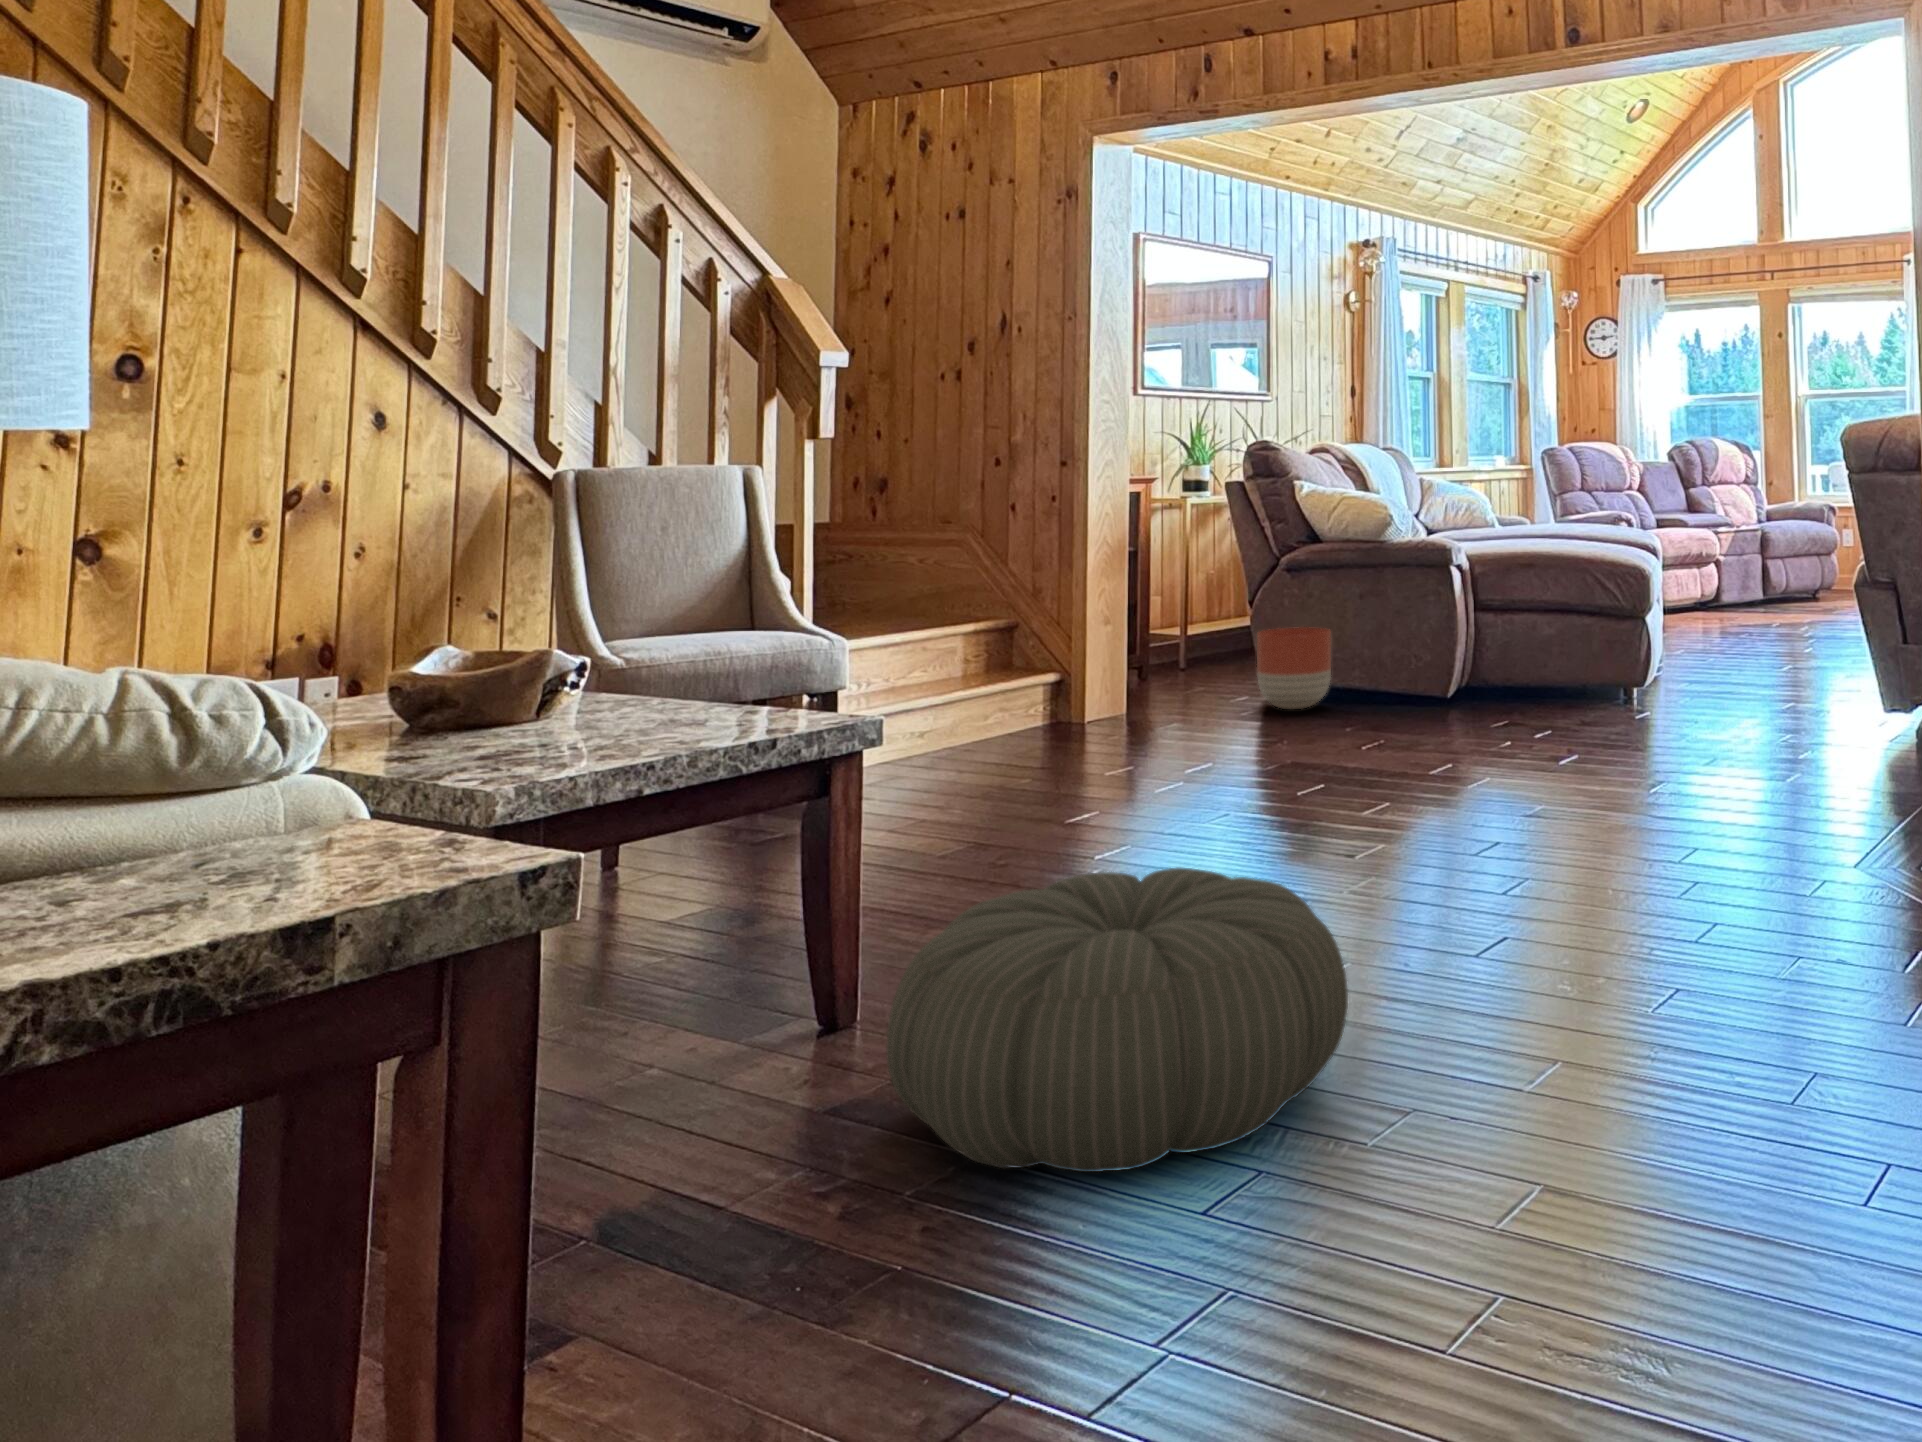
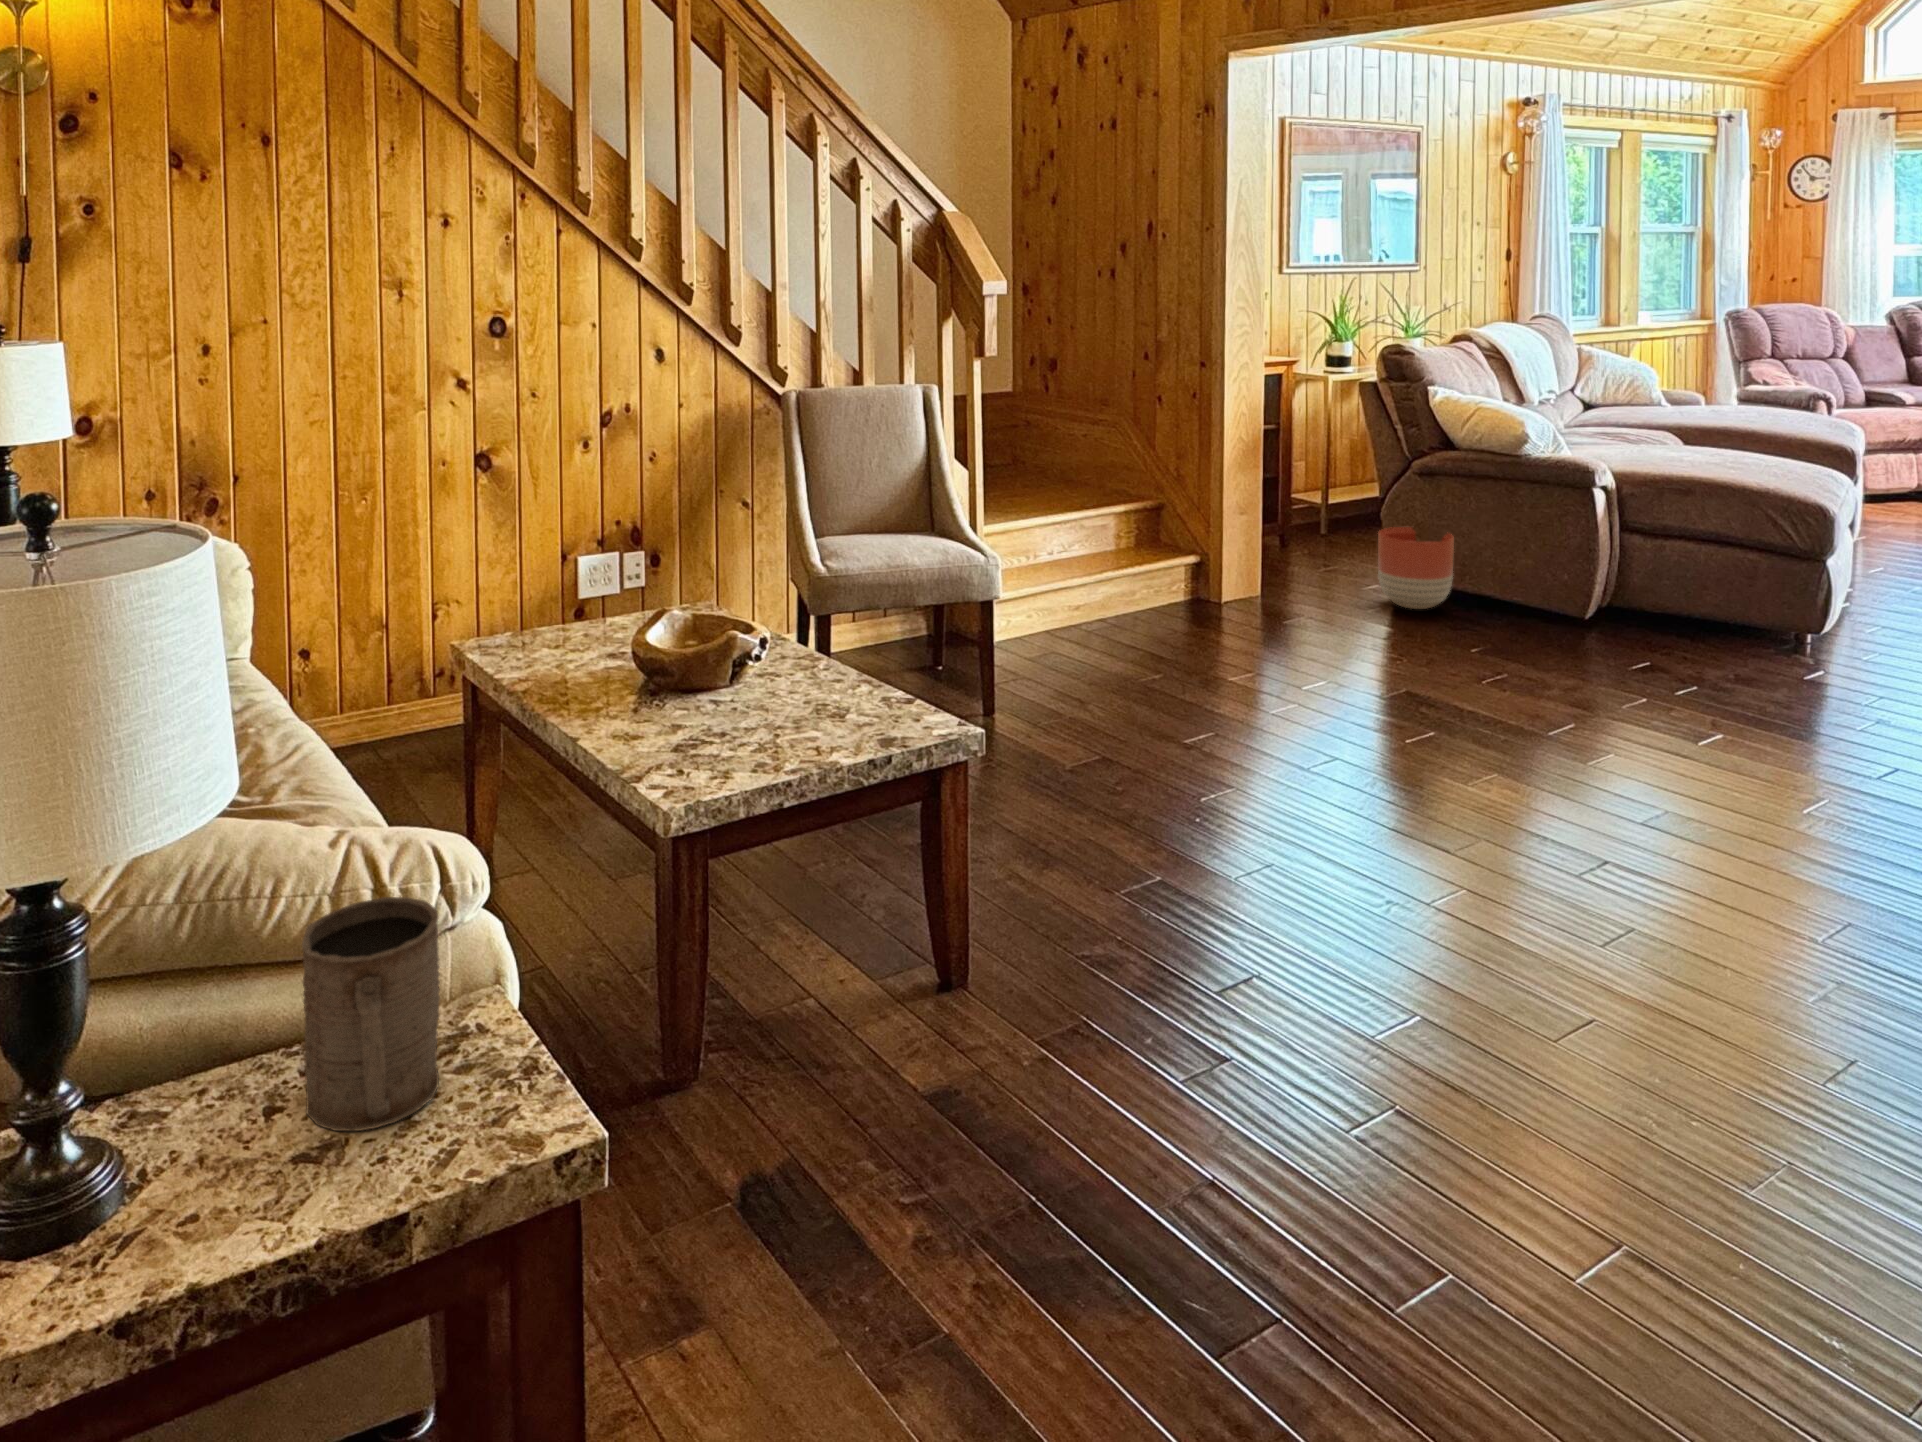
mug: none [112,633,339,893] -> present [302,897,440,1131]
pouf: present [886,868,1348,1172] -> none [957,909,1371,1254]

